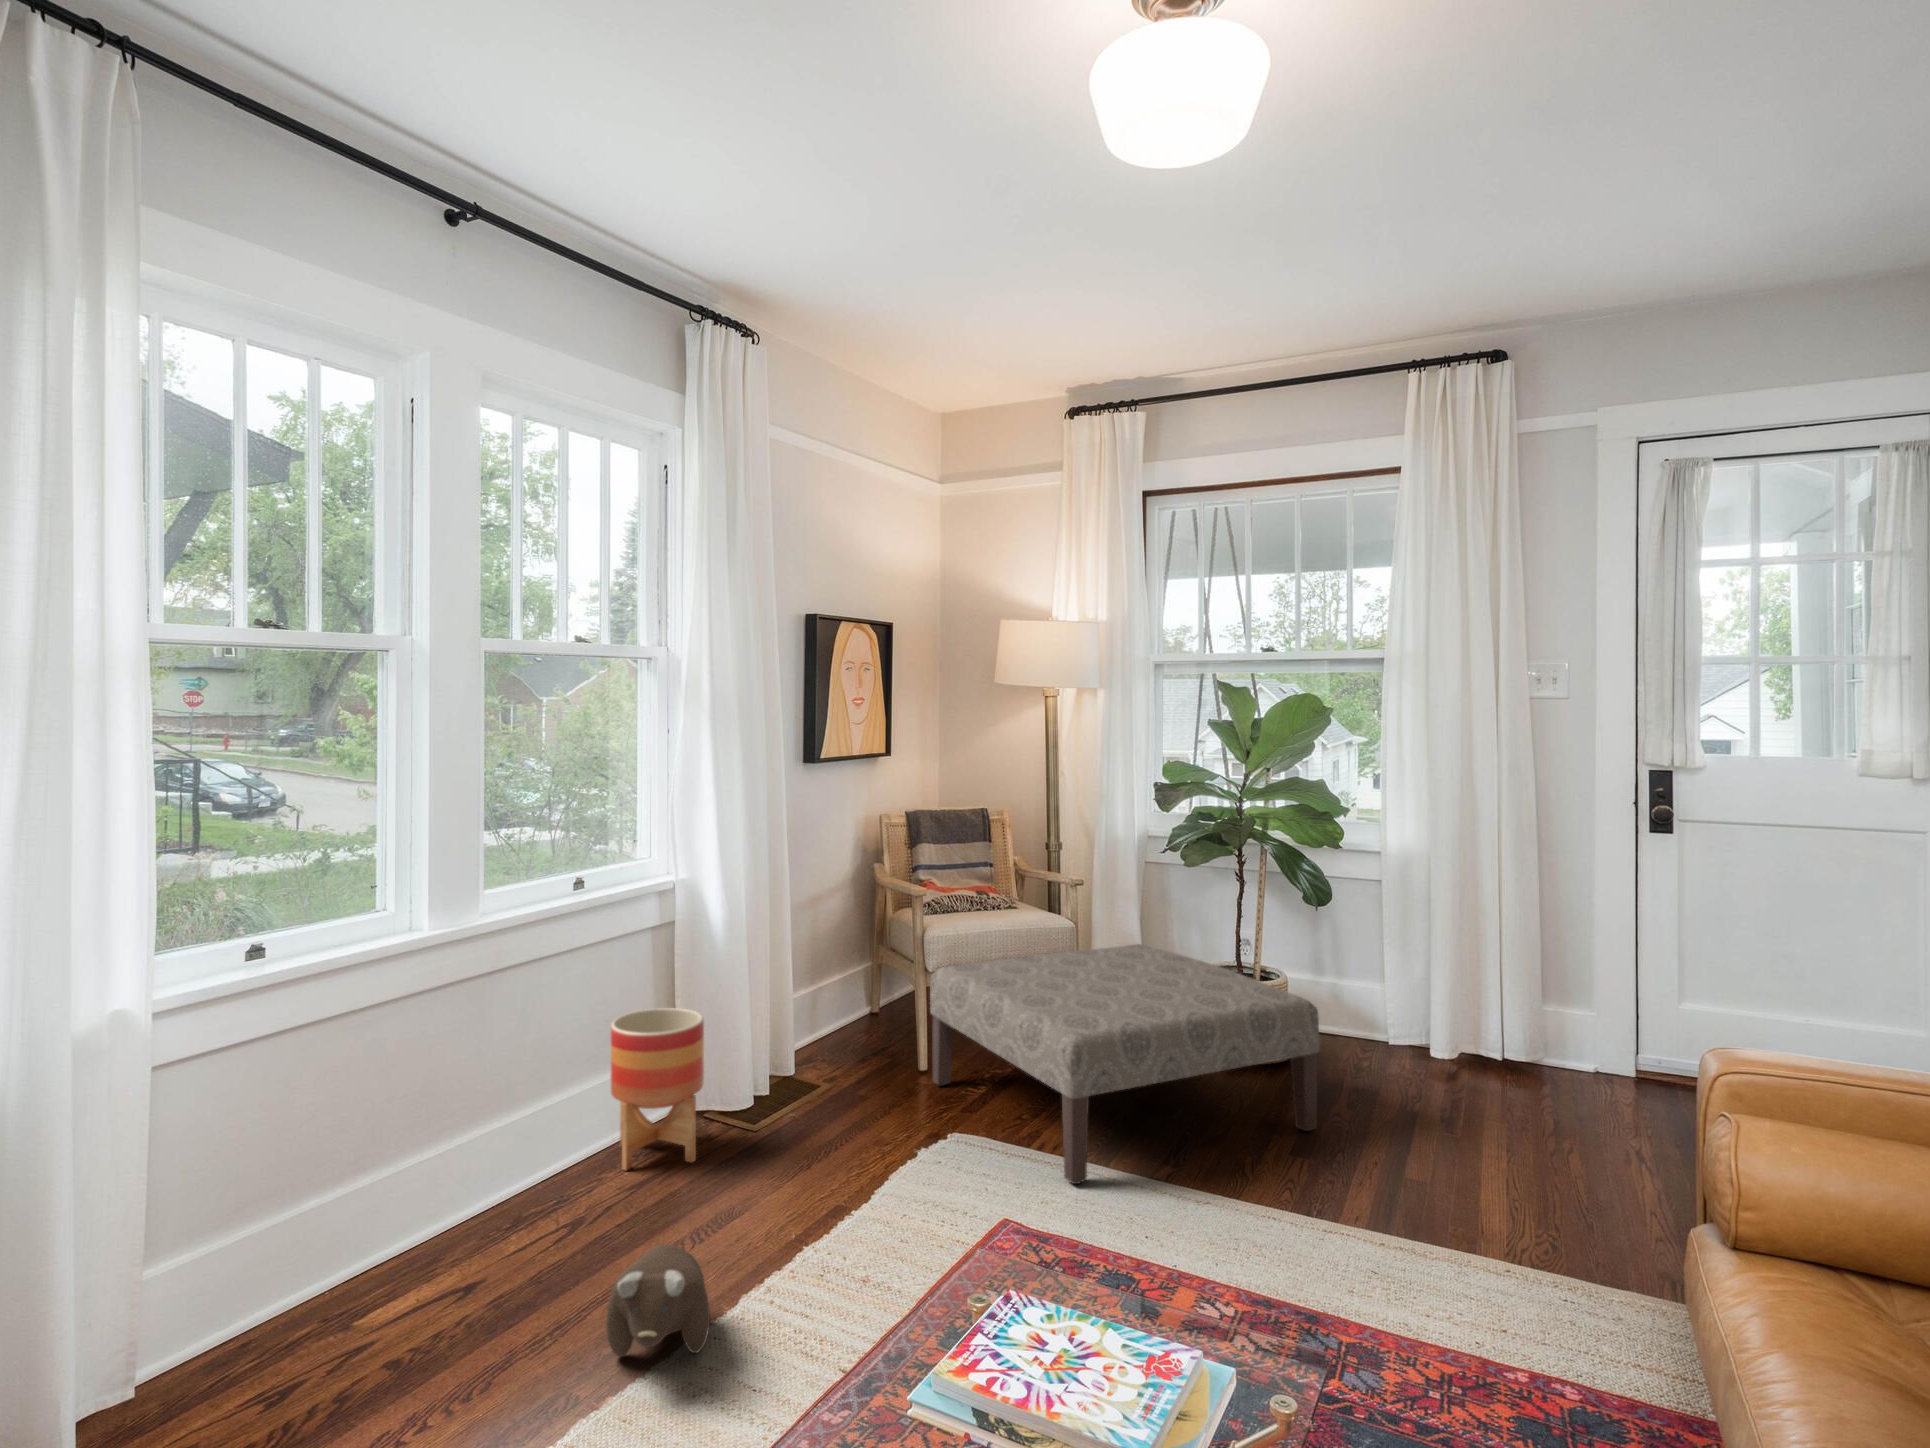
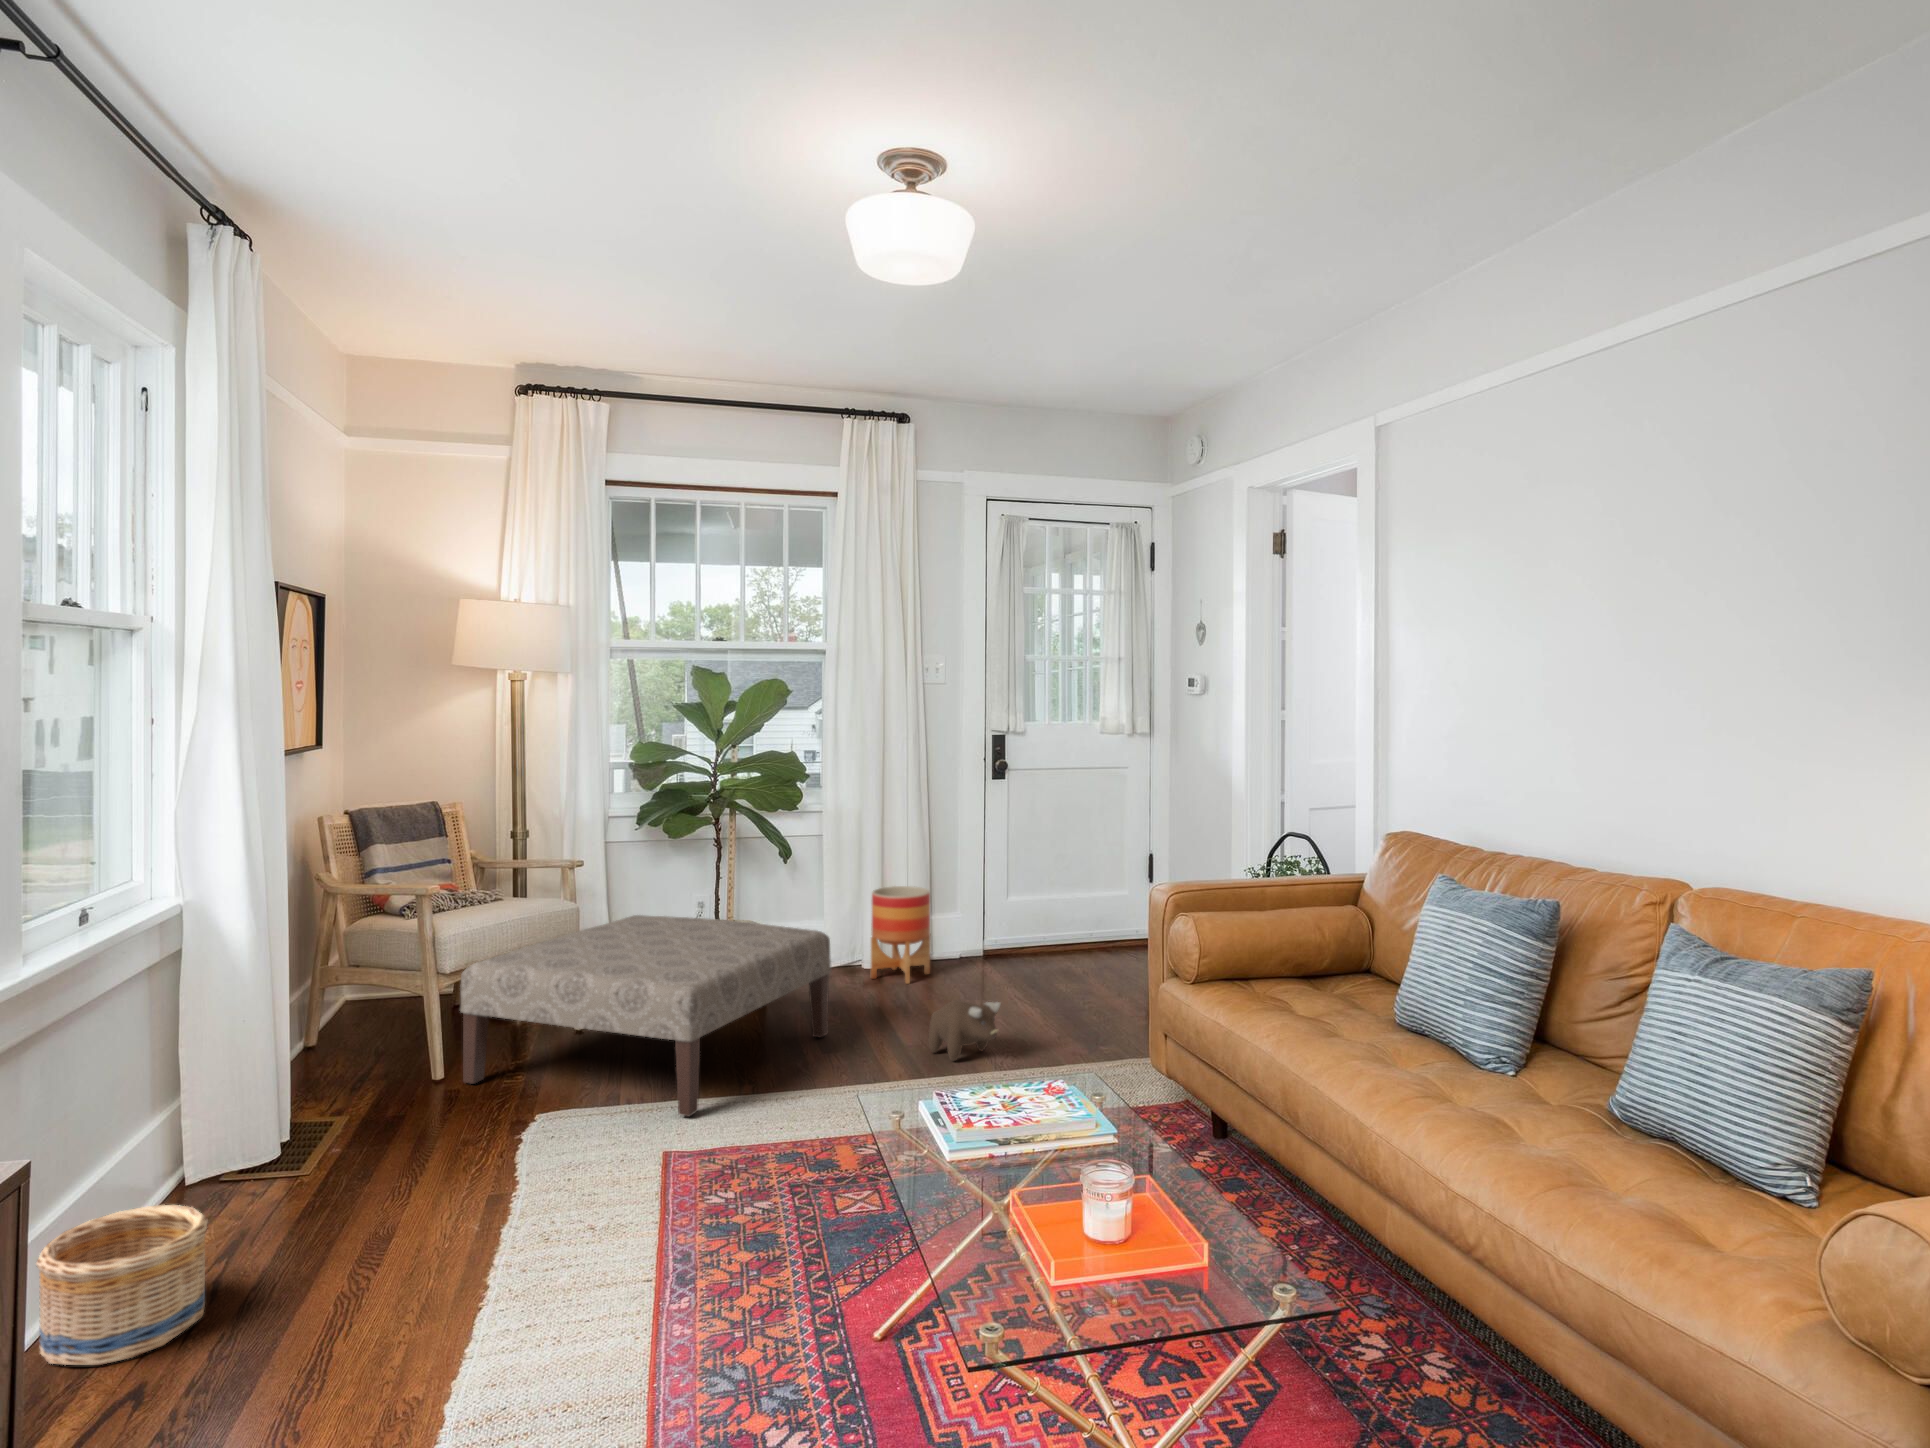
planter: present [611,1008,704,1170] -> present [871,886,930,984]
basket: none [456,1126,577,1254] -> present [36,1205,208,1365]
plush toy: present [606,1244,710,1357] -> present [928,1000,1000,1061]

